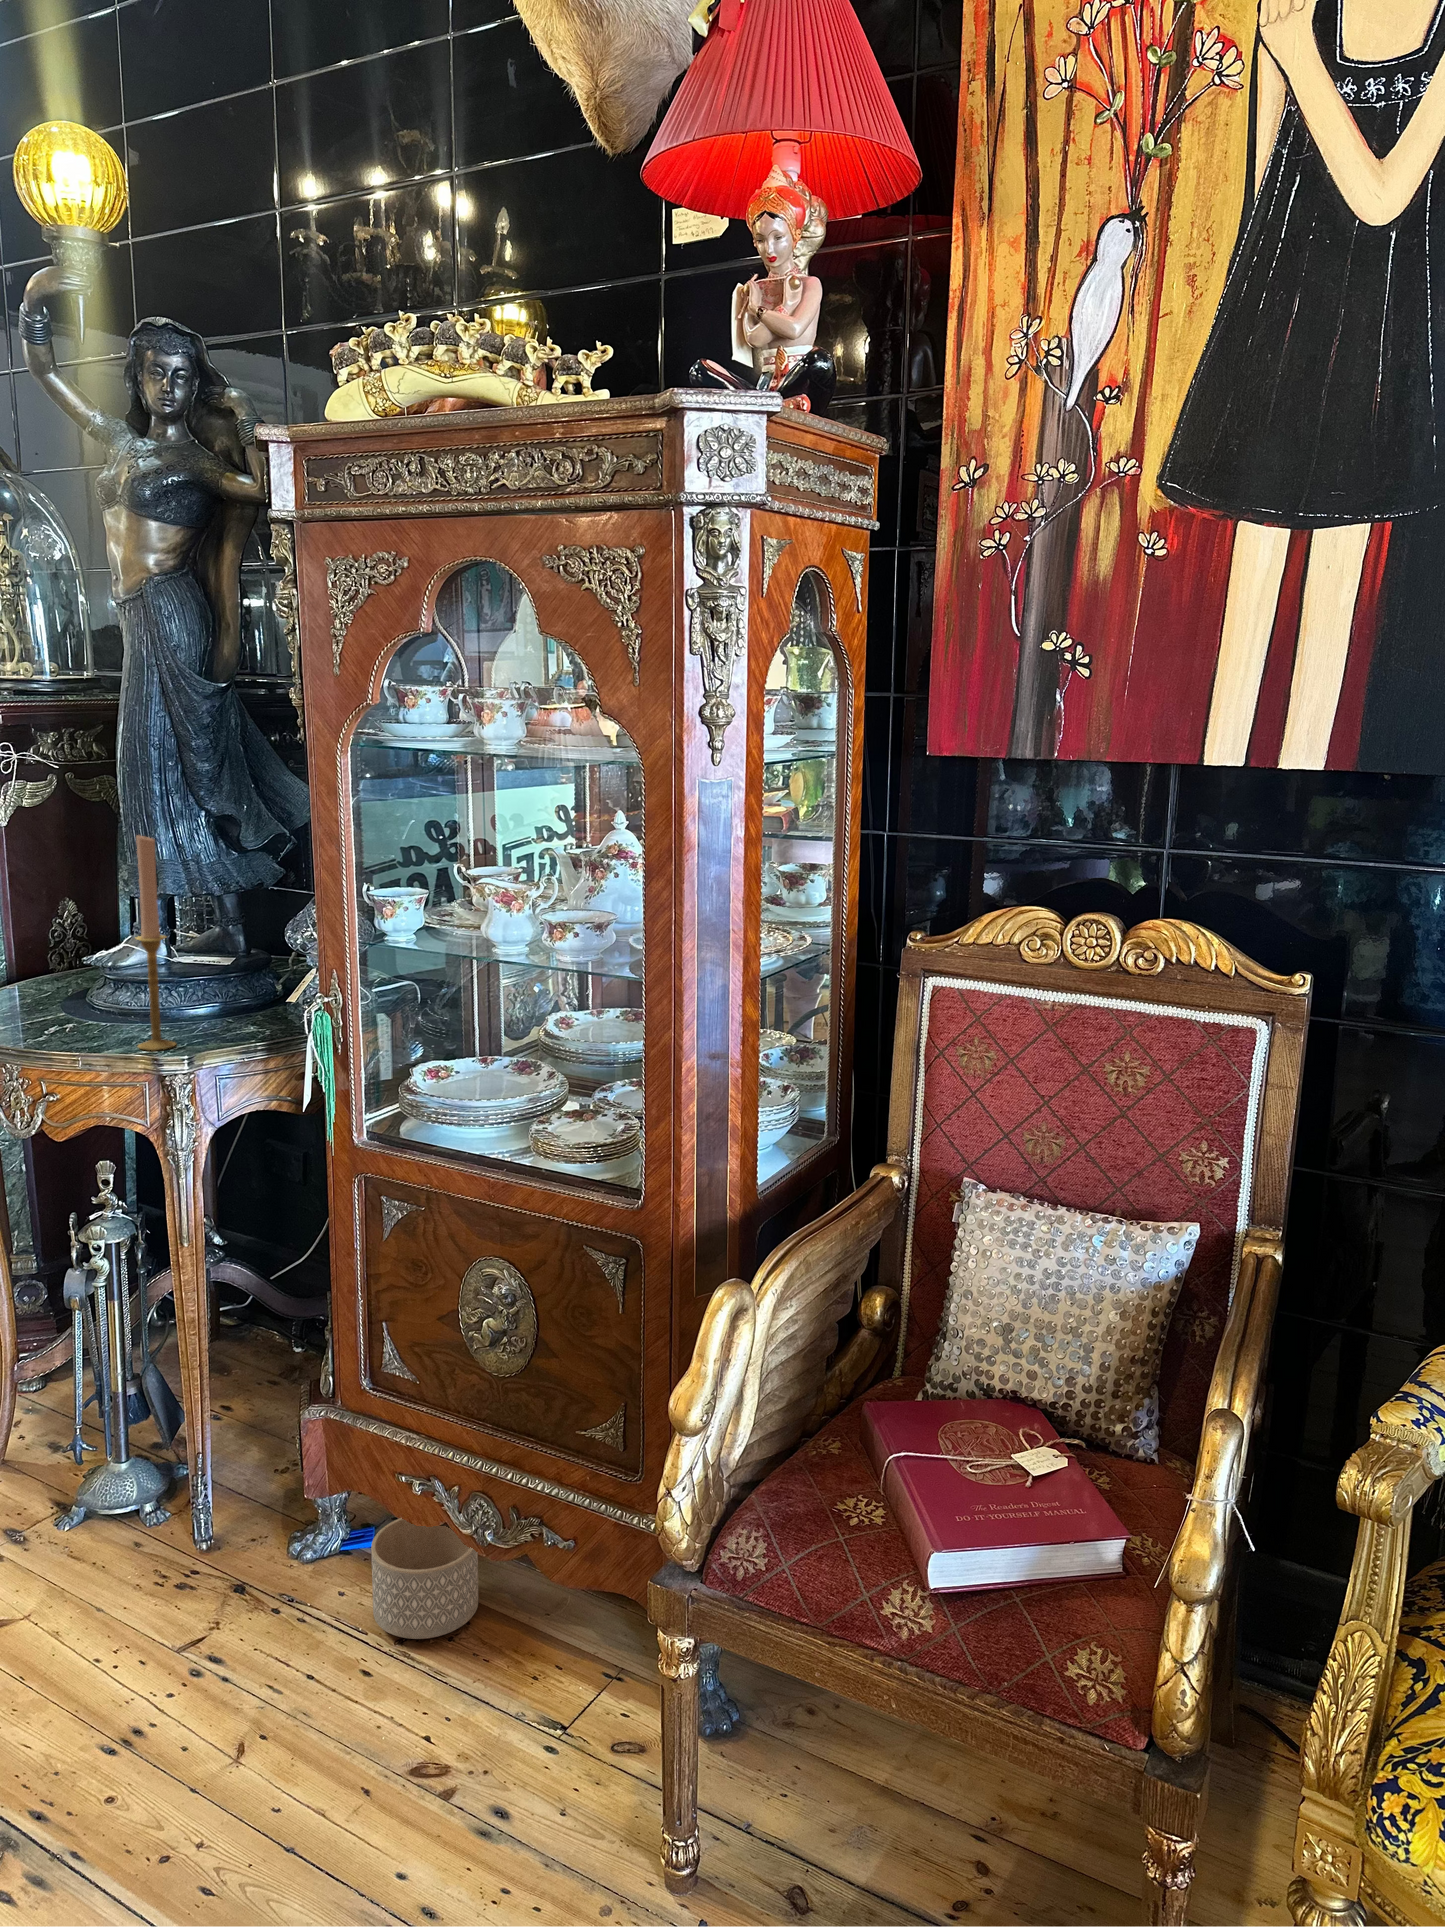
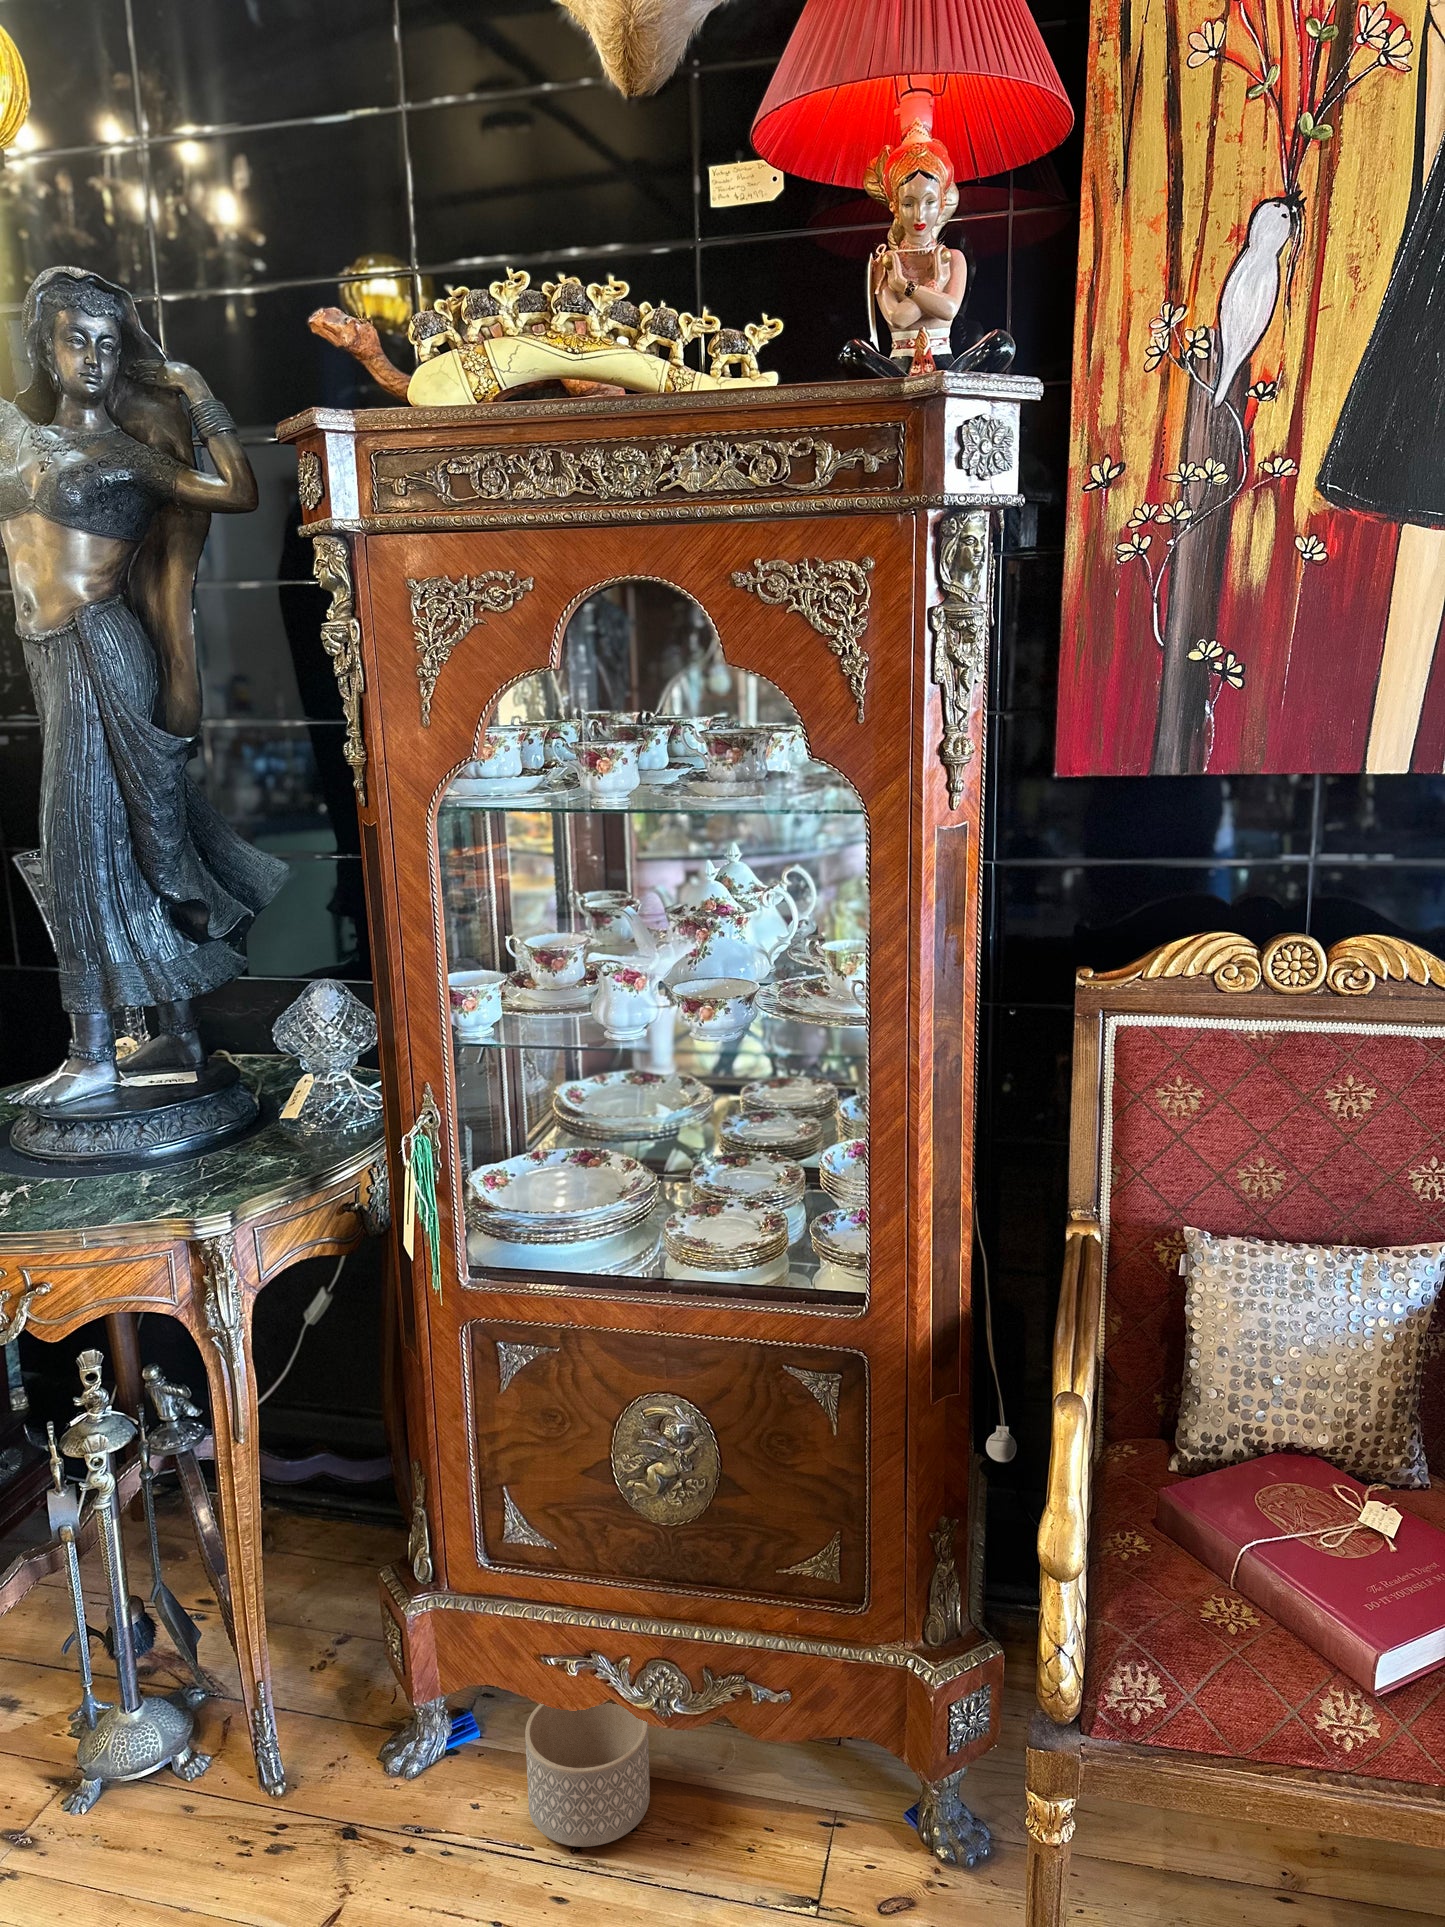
candlestick: present [136,835,175,1050] -> none [135,926,196,1197]

